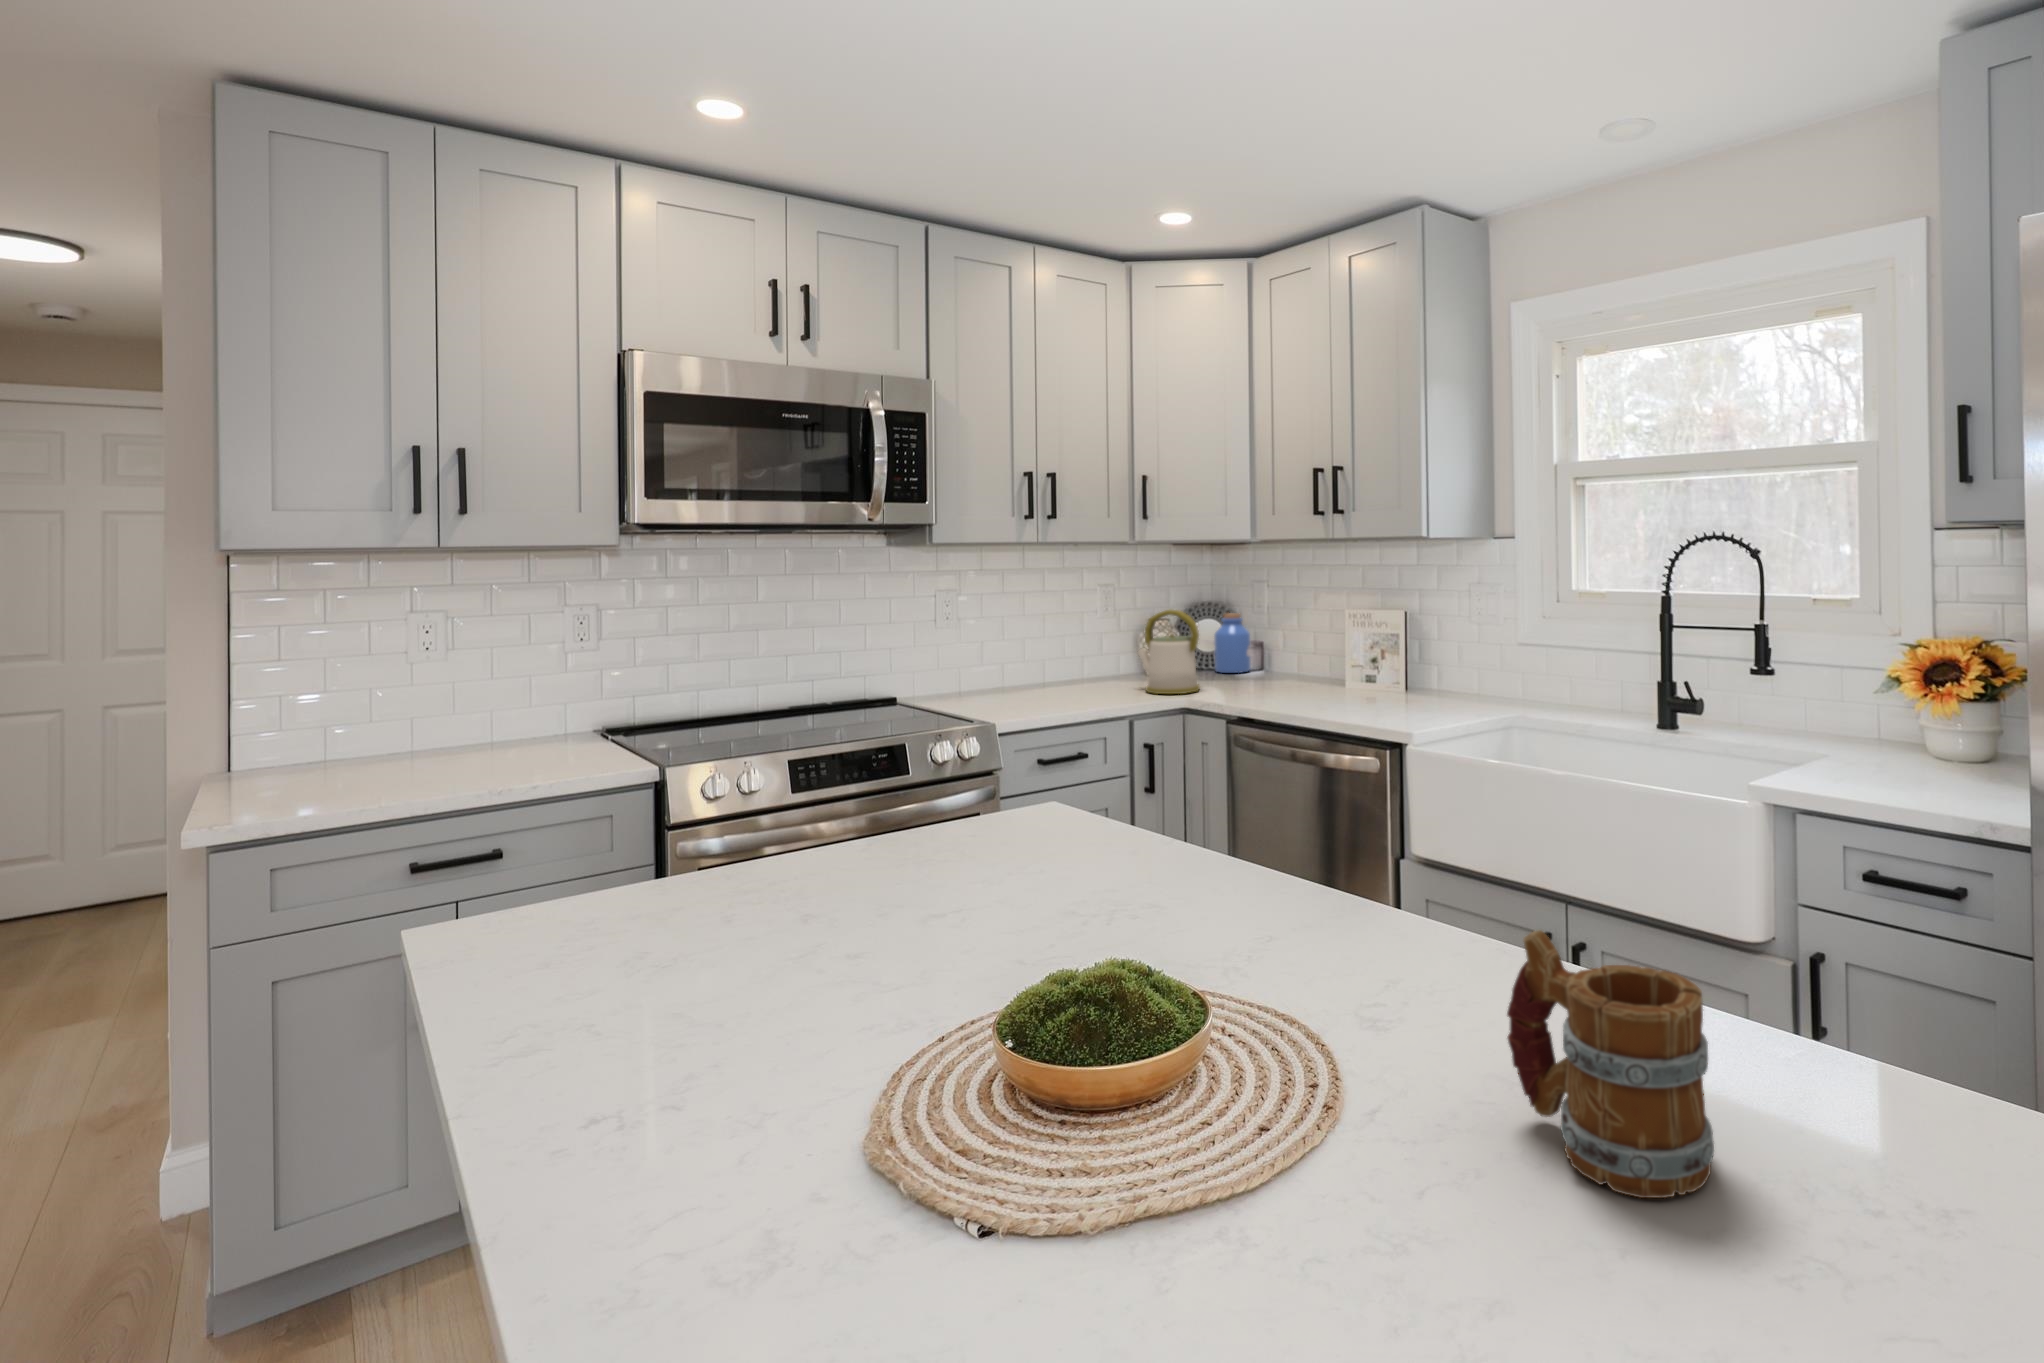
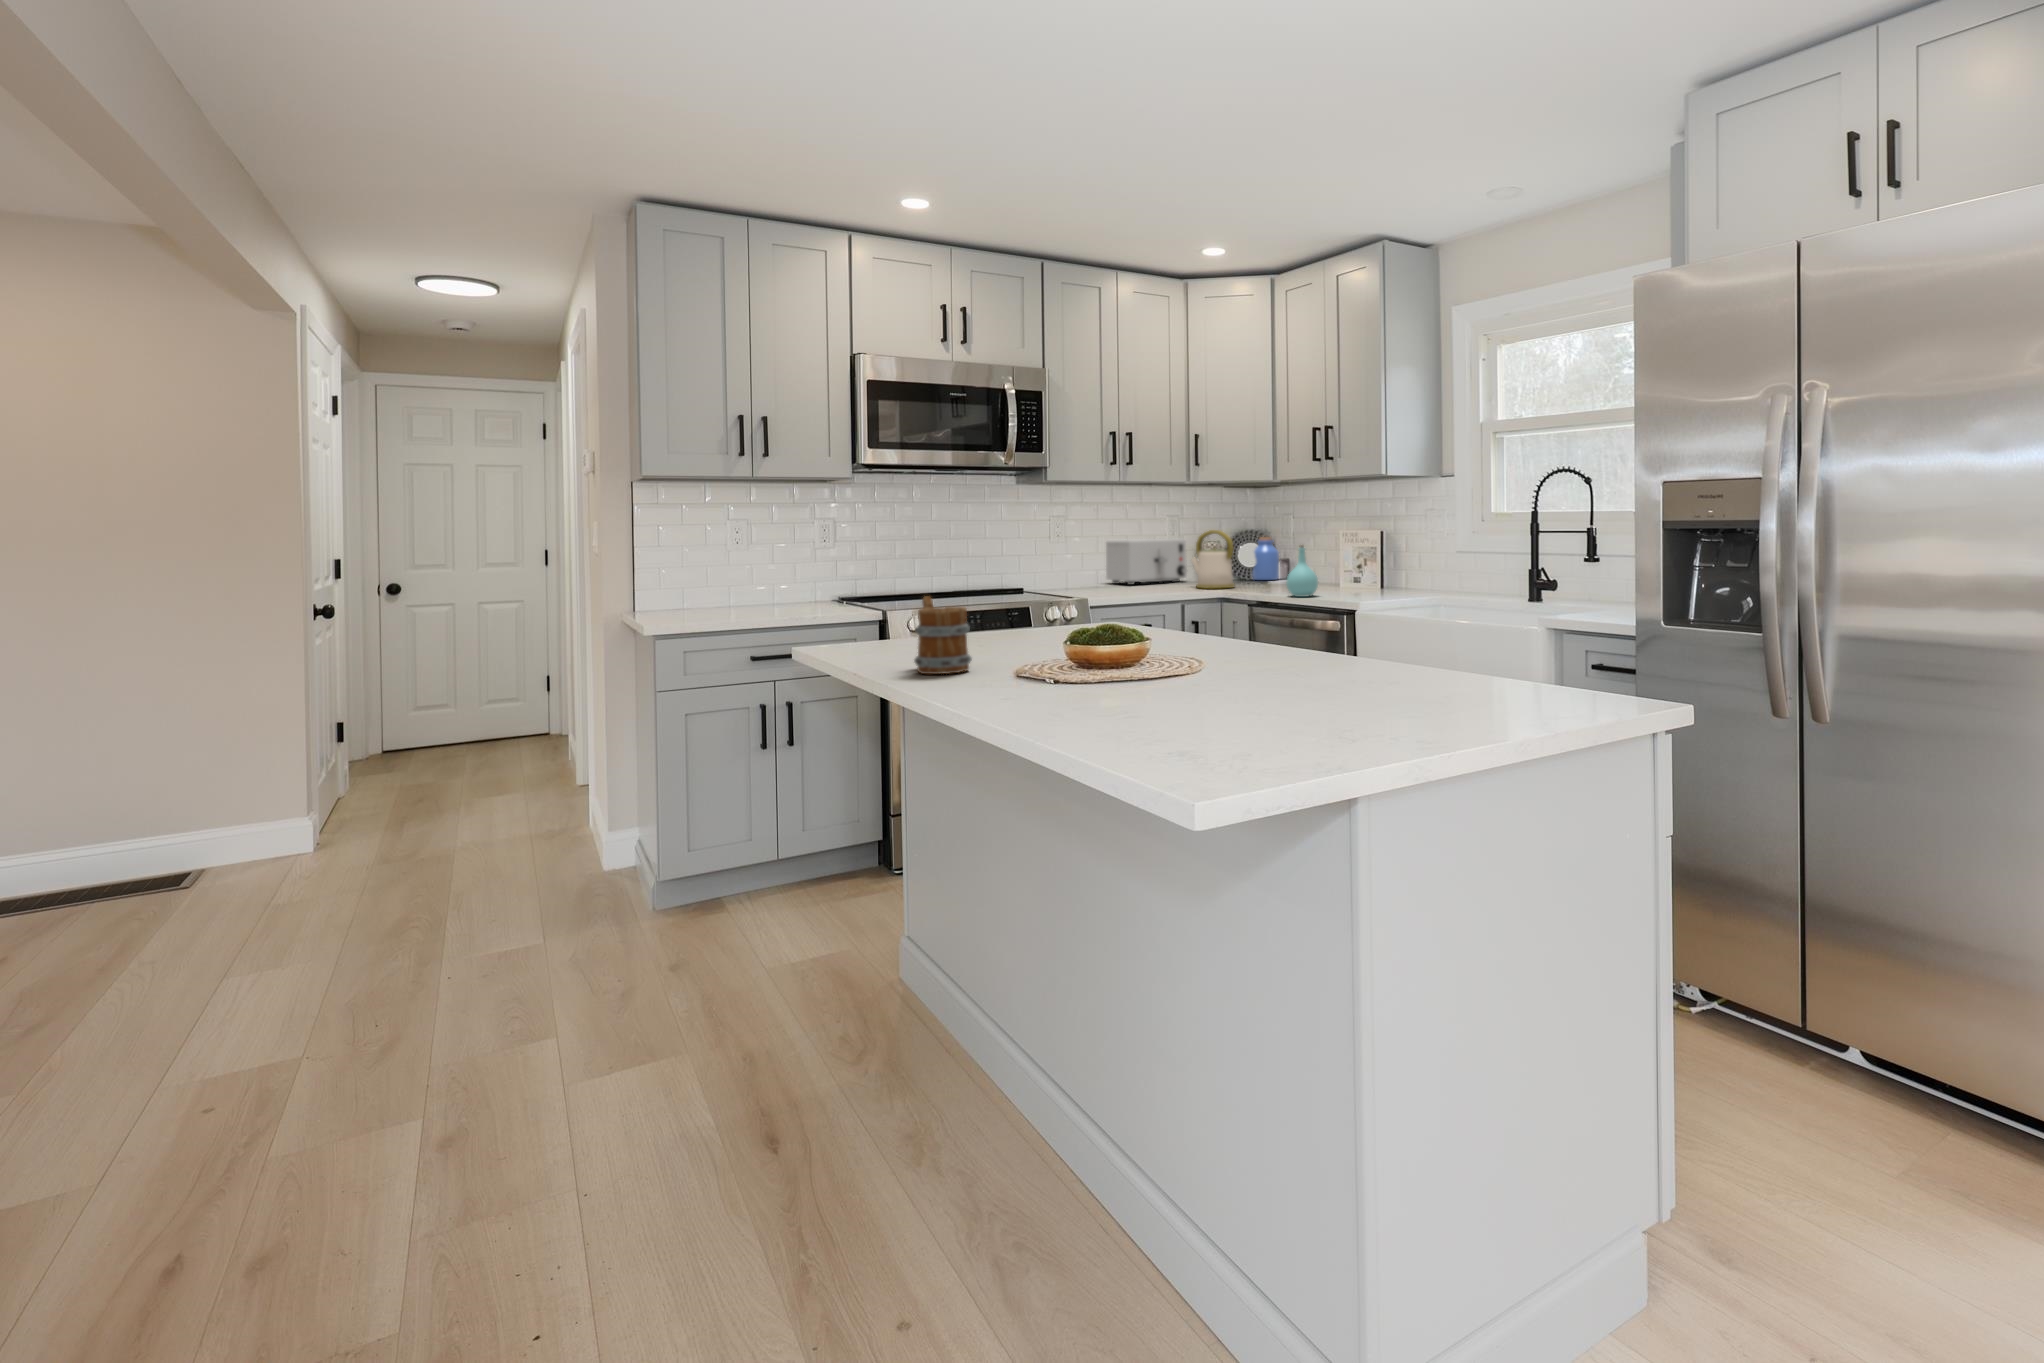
toaster: none [1014,616,1127,685] -> present [1106,539,1187,585]
bottle: none [1288,639,1334,714] -> present [1286,546,1318,597]
mug: present [1507,931,1714,1198] -> present [914,596,972,674]

